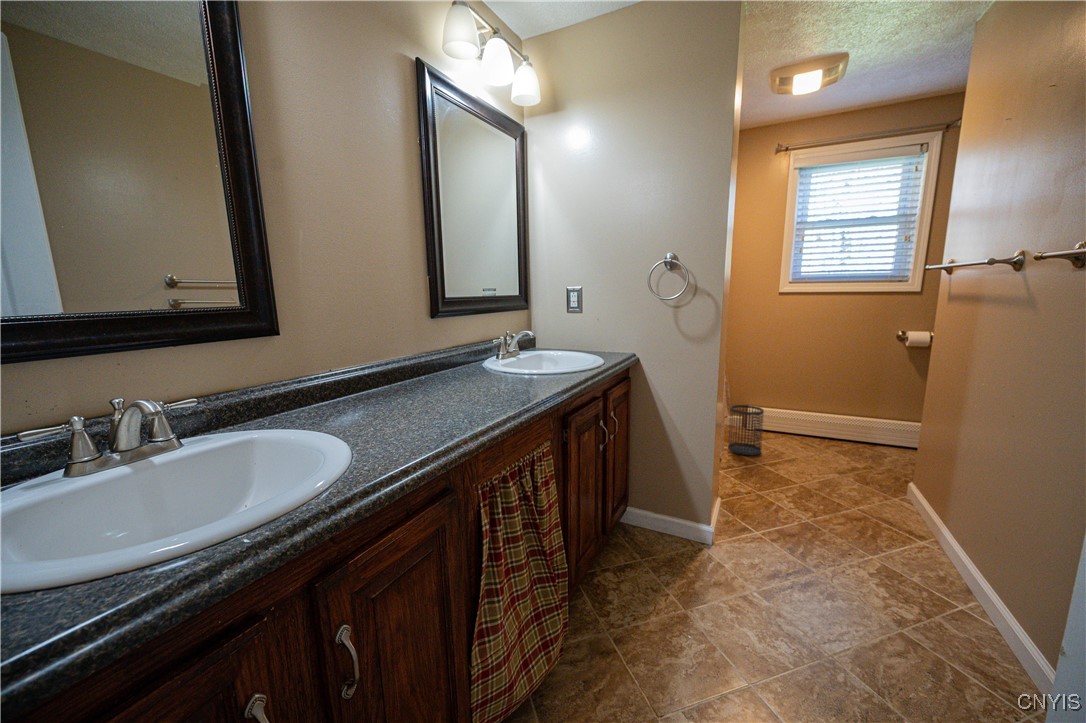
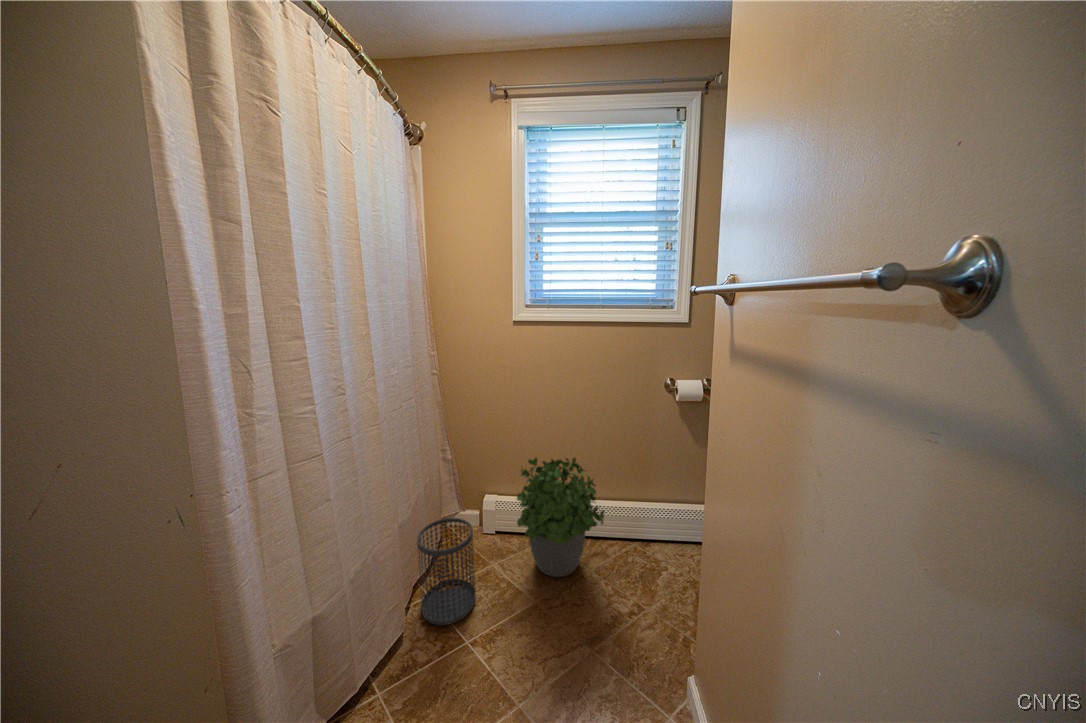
potted plant: none [778,378,849,450] -> present [517,457,605,577]

